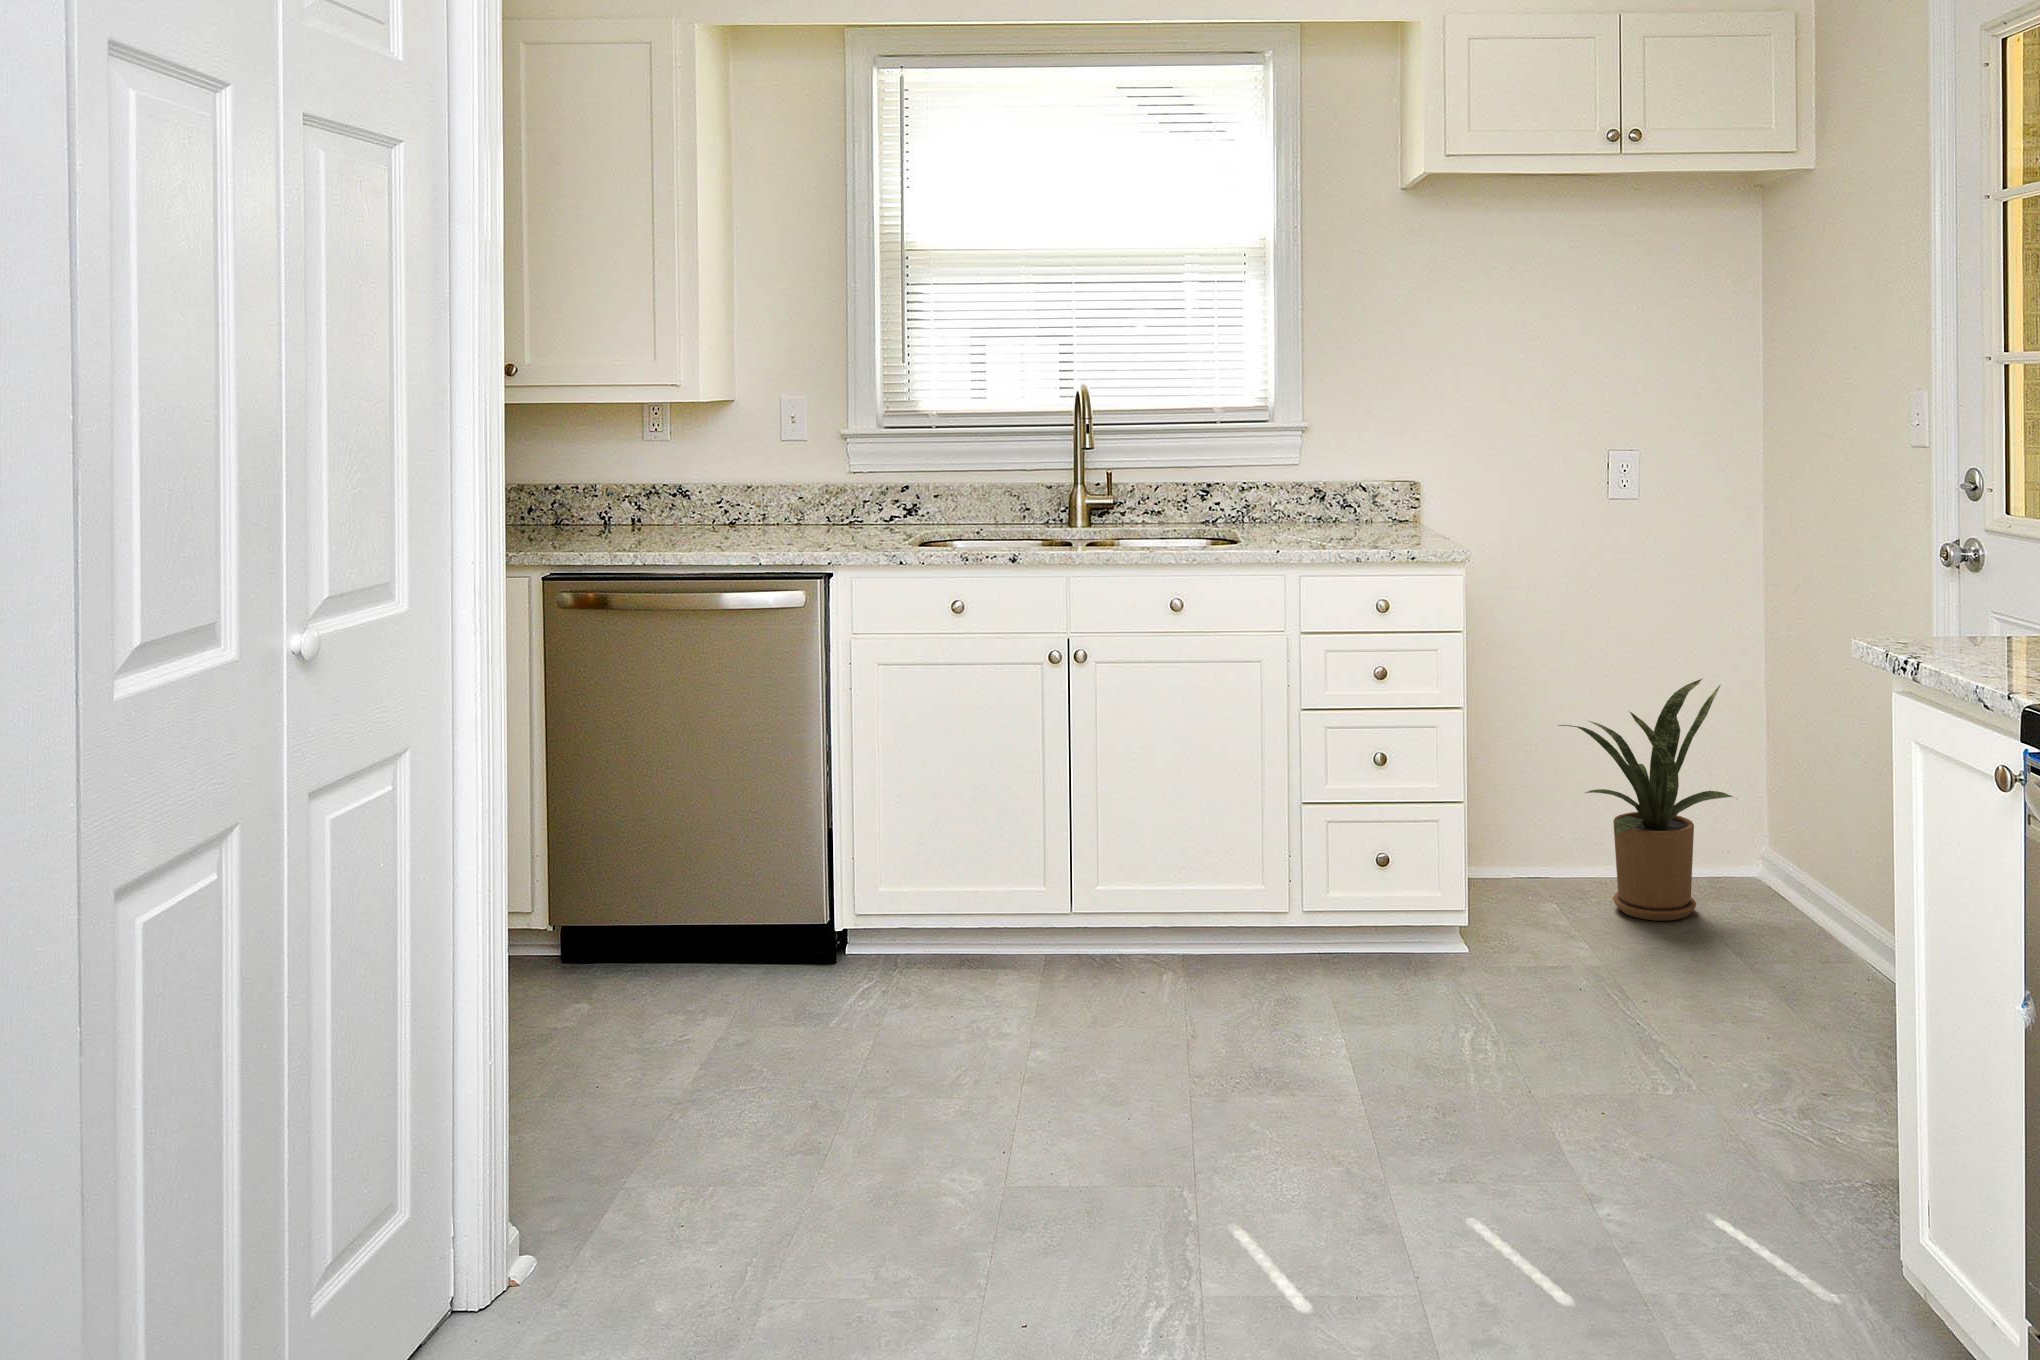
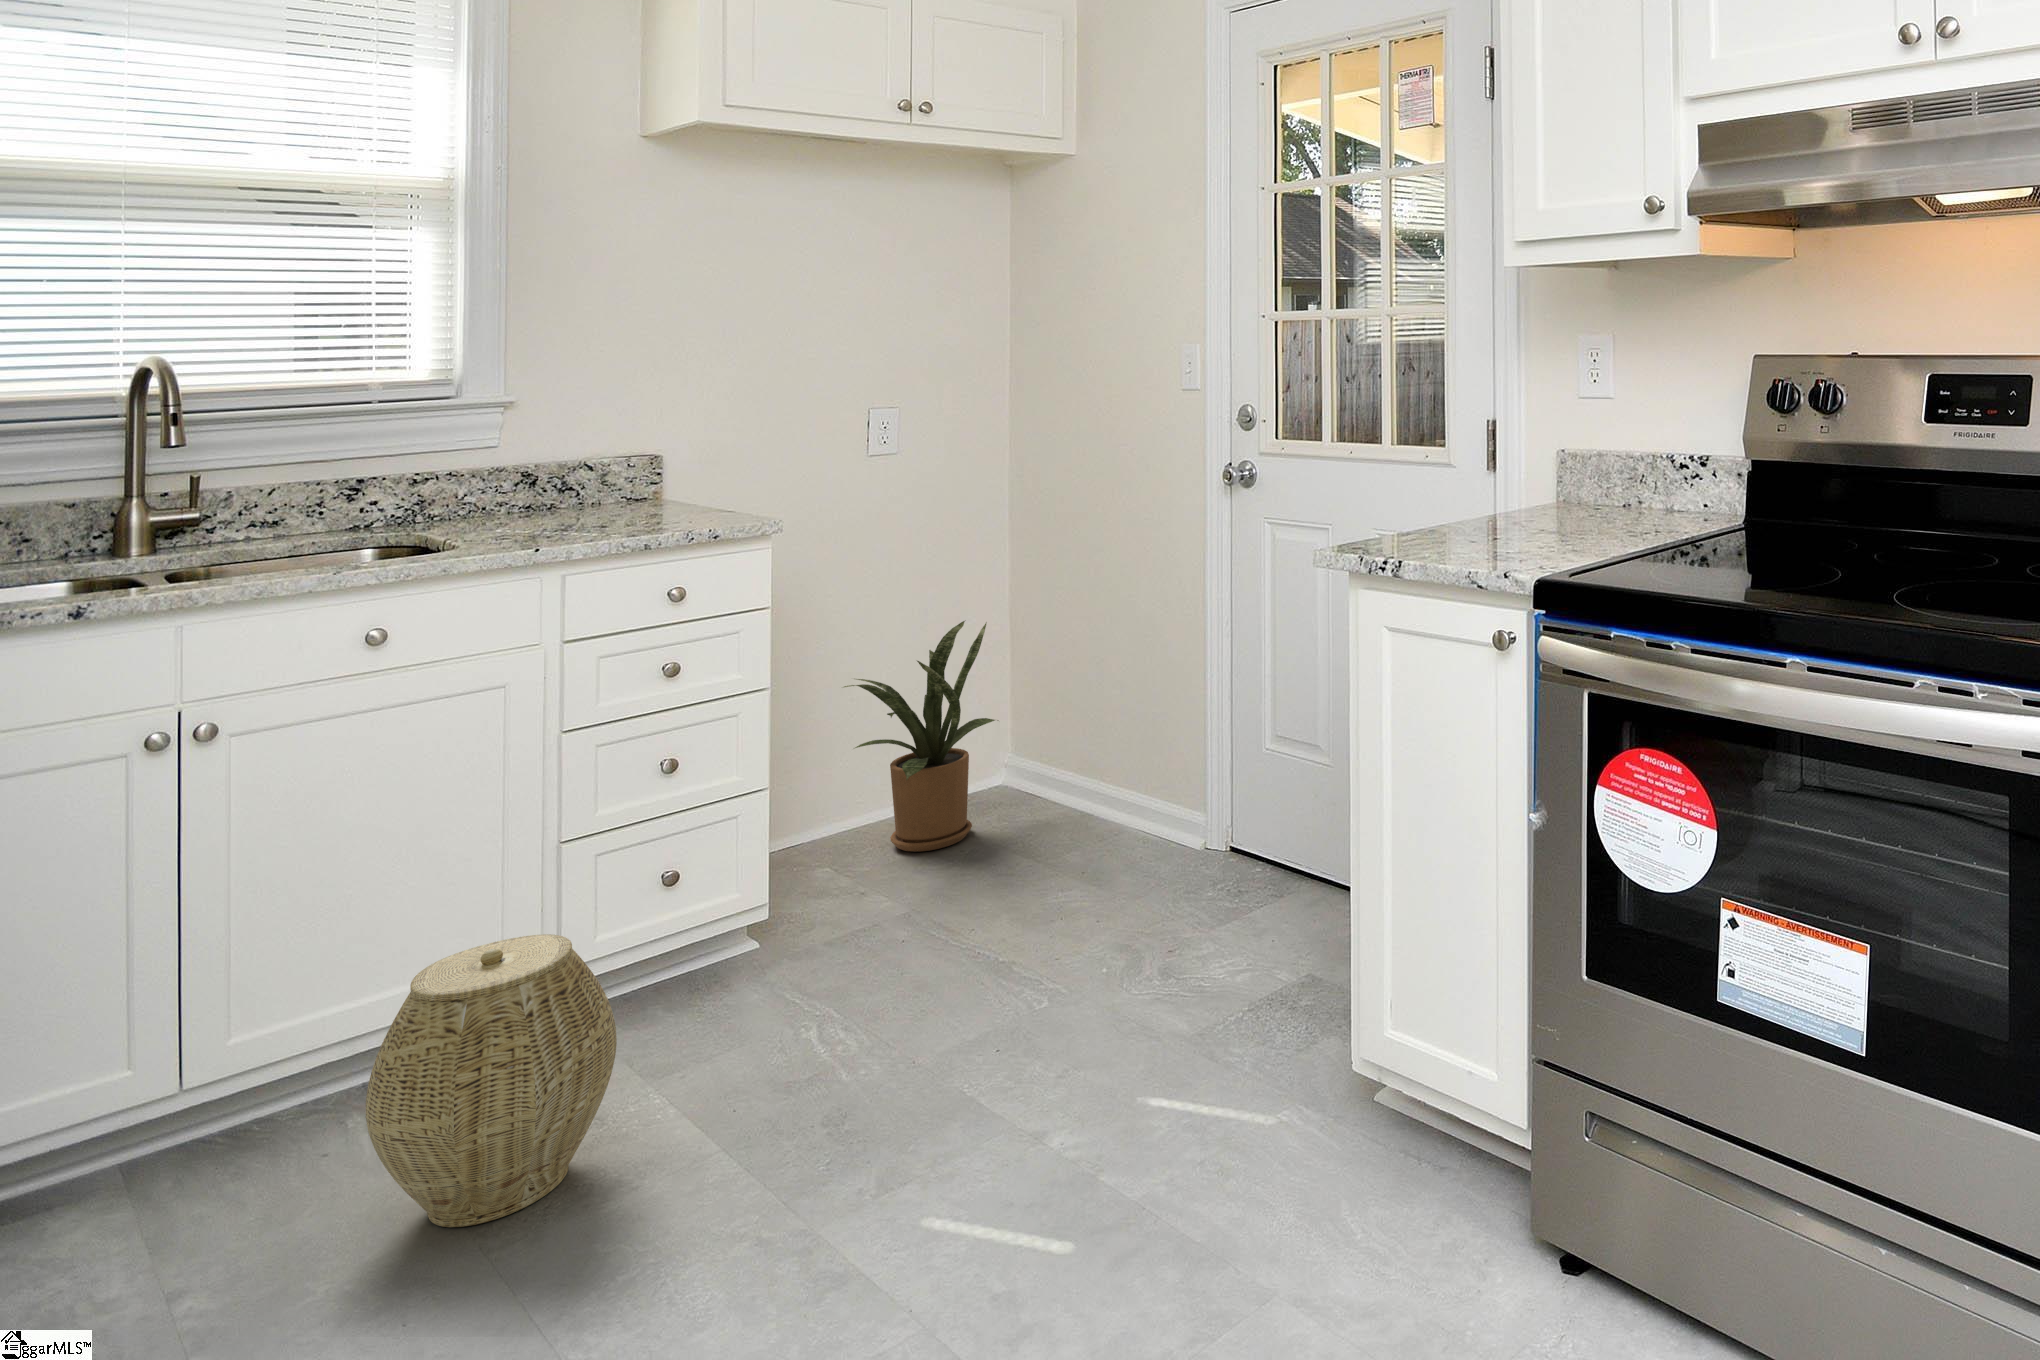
woven basket: none [1135,871,1293,1089] -> present [366,934,617,1227]

